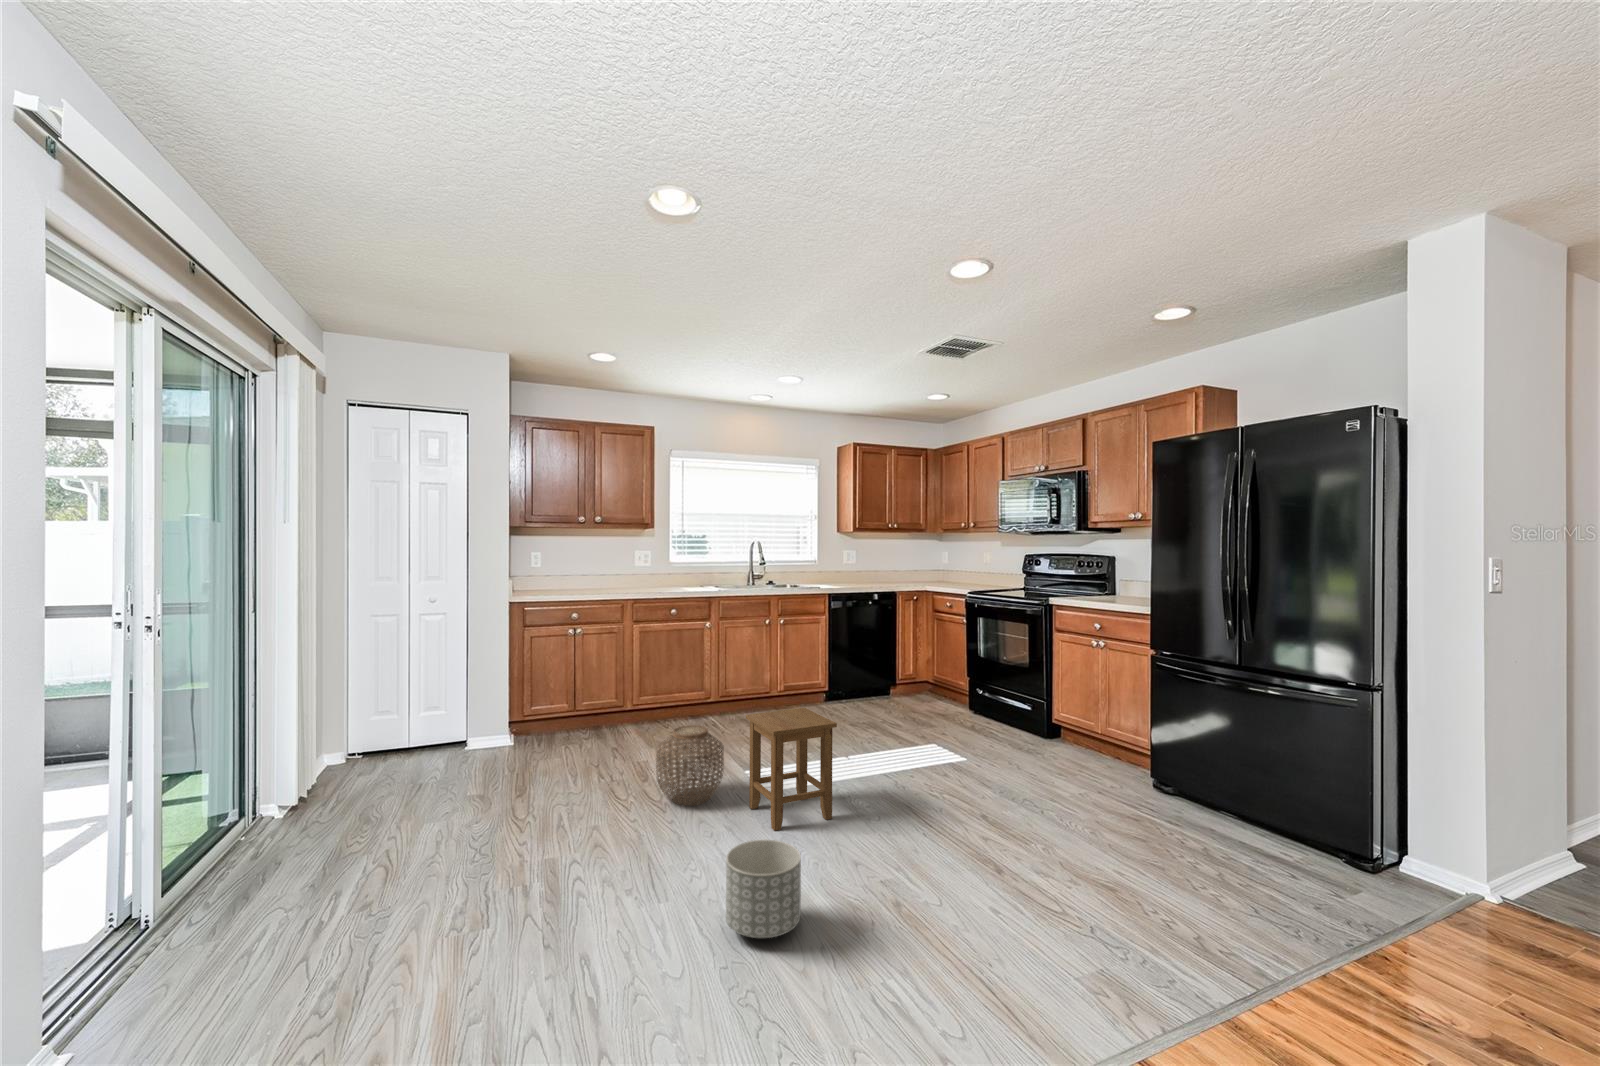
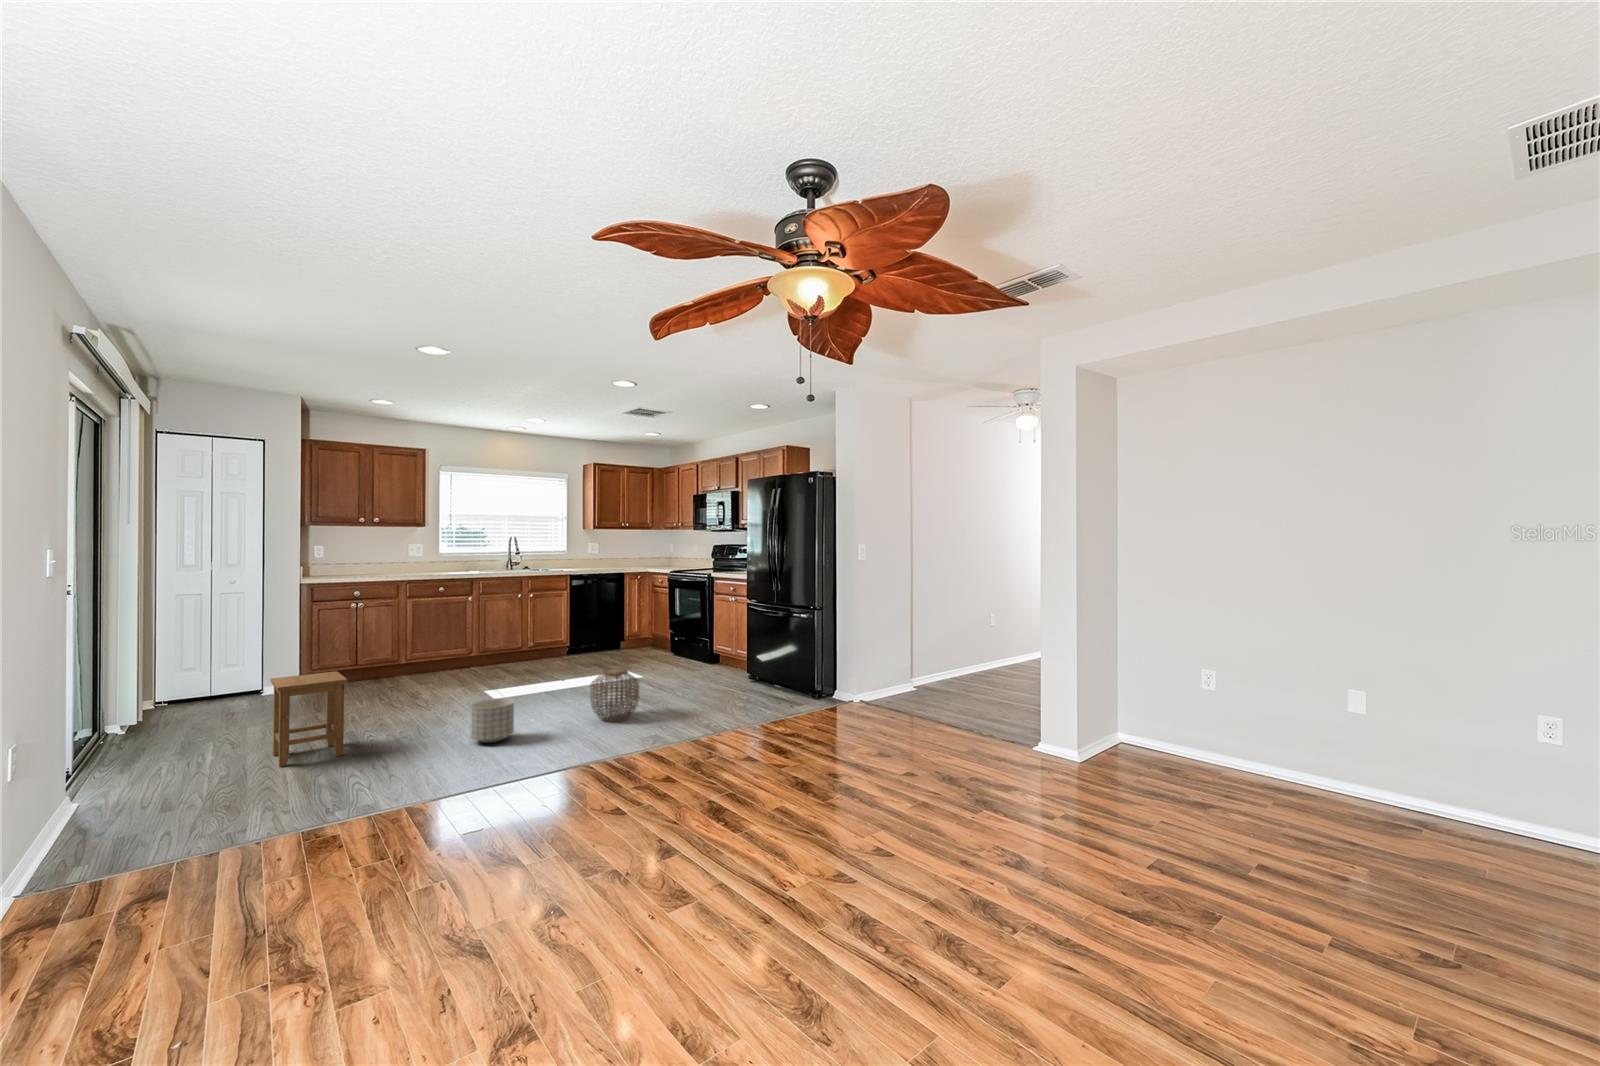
stool: present [746,708,837,831] -> present [271,671,348,767]
woven basket: present [656,725,724,806] -> present [591,668,639,722]

